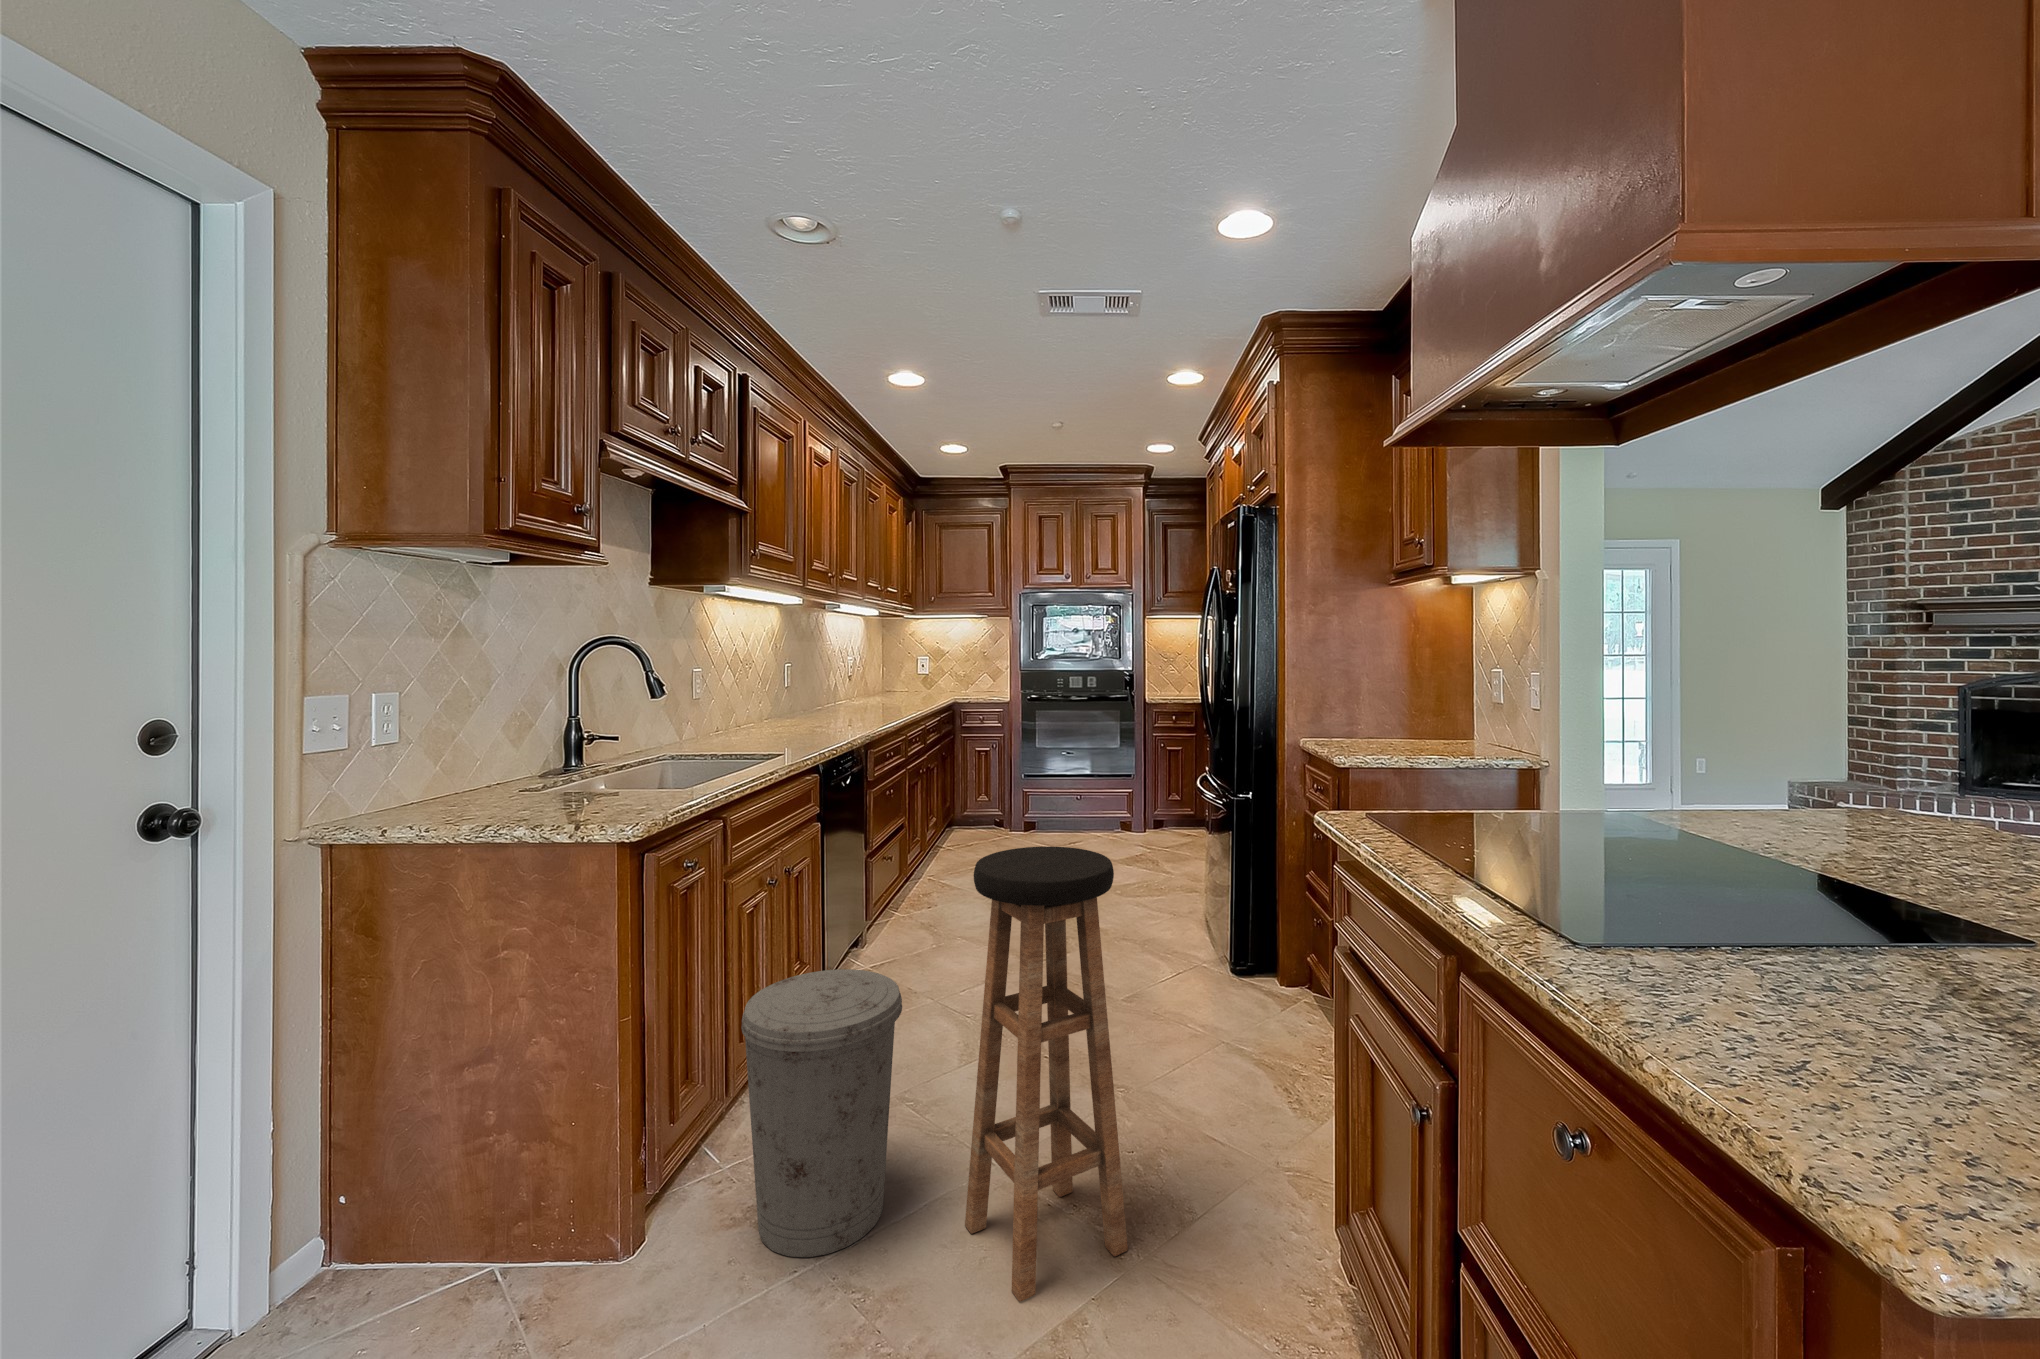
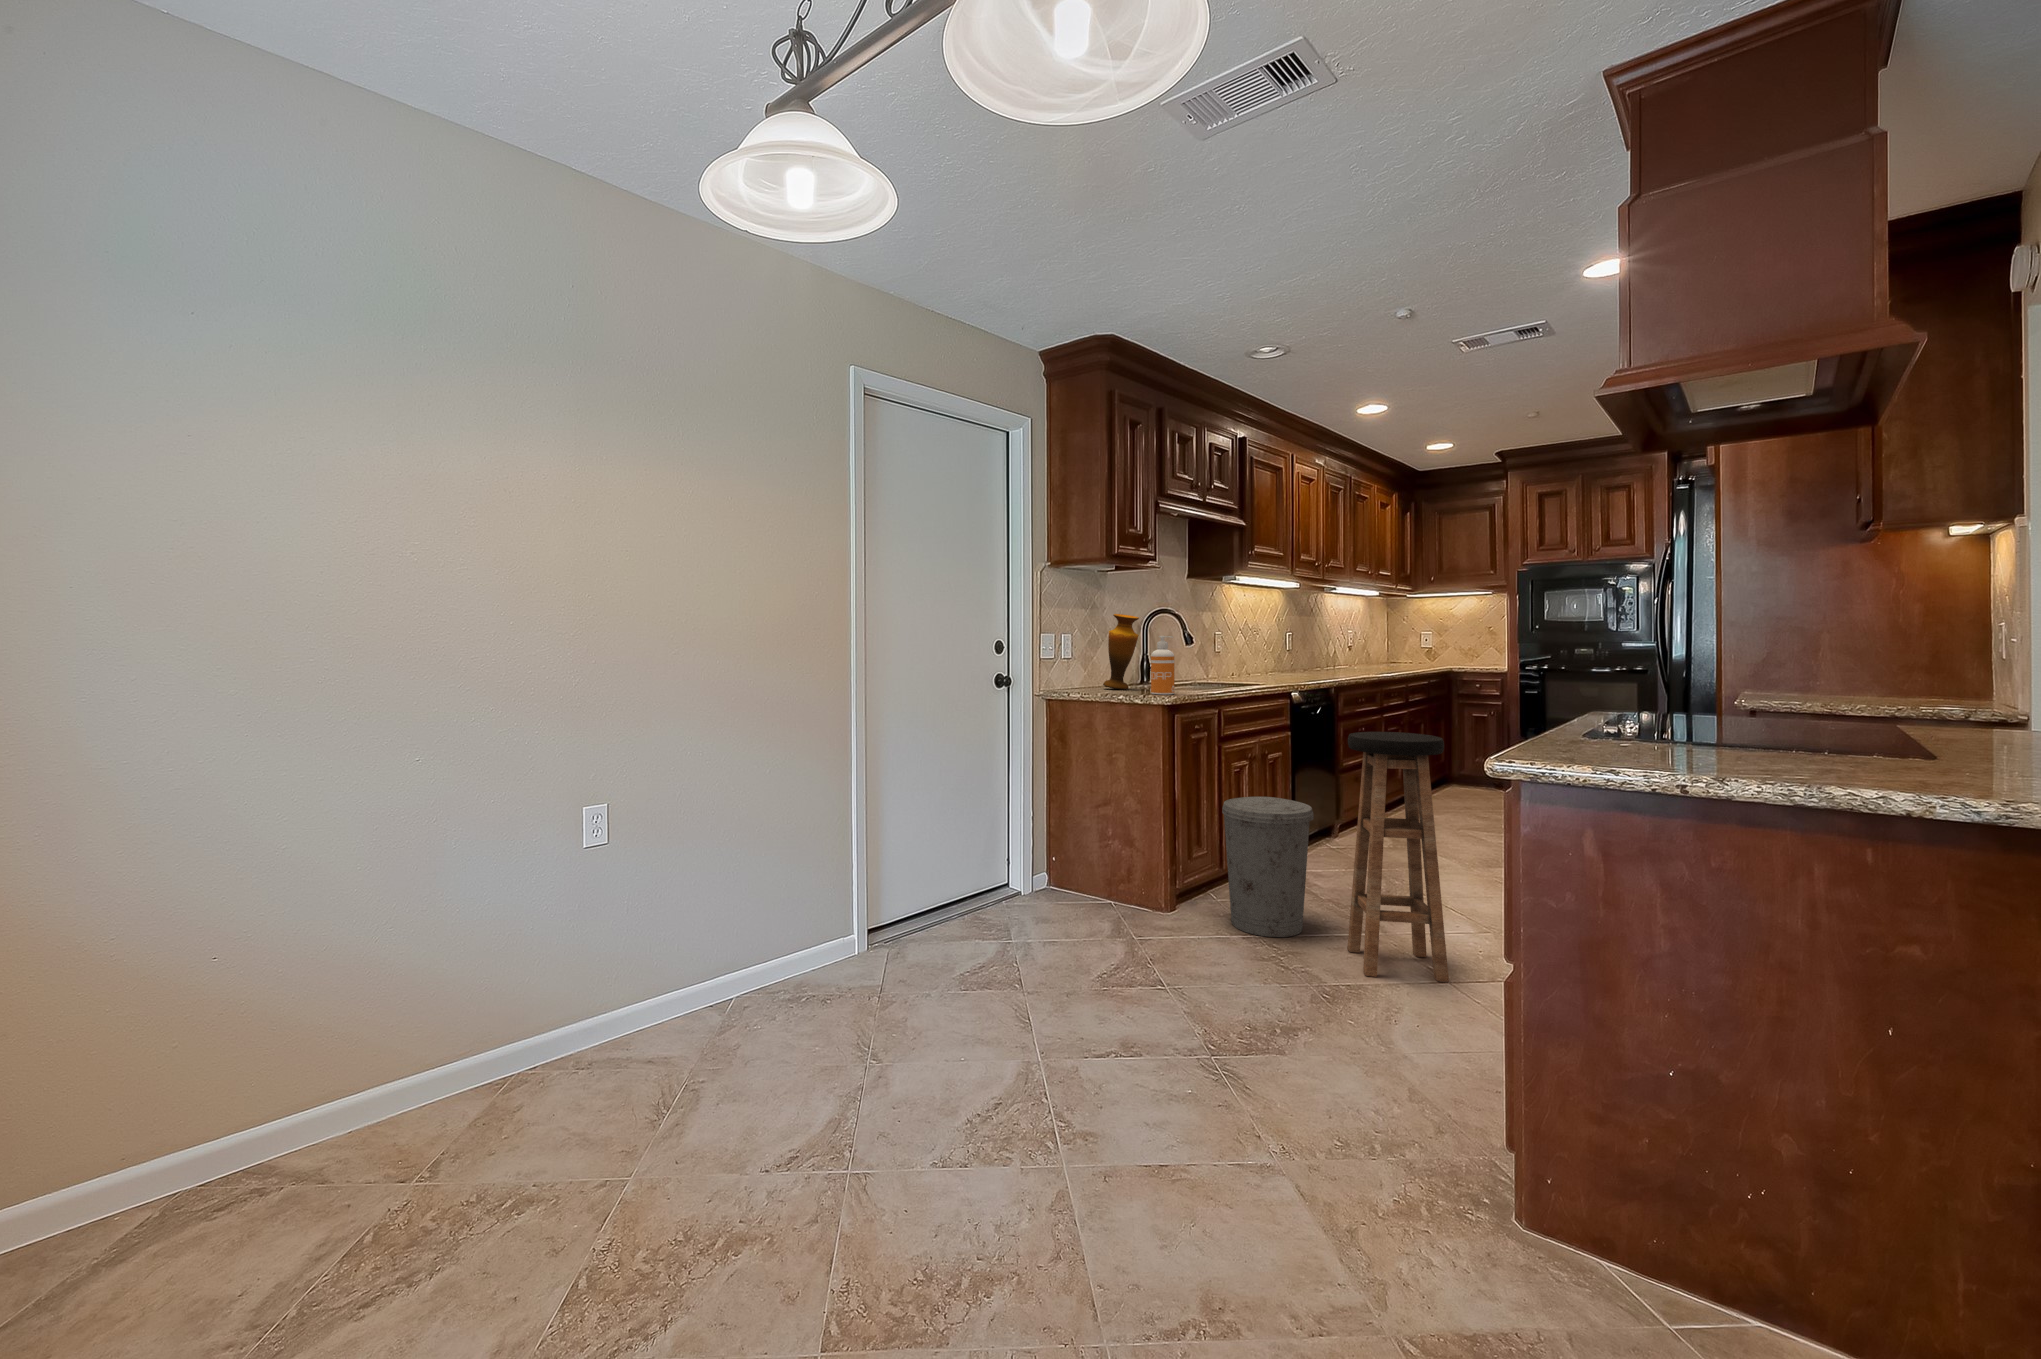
vase: none [477,651,563,804] -> present [1103,614,1139,690]
soap dispenser: none [590,697,642,816] -> present [1151,636,1175,695]

